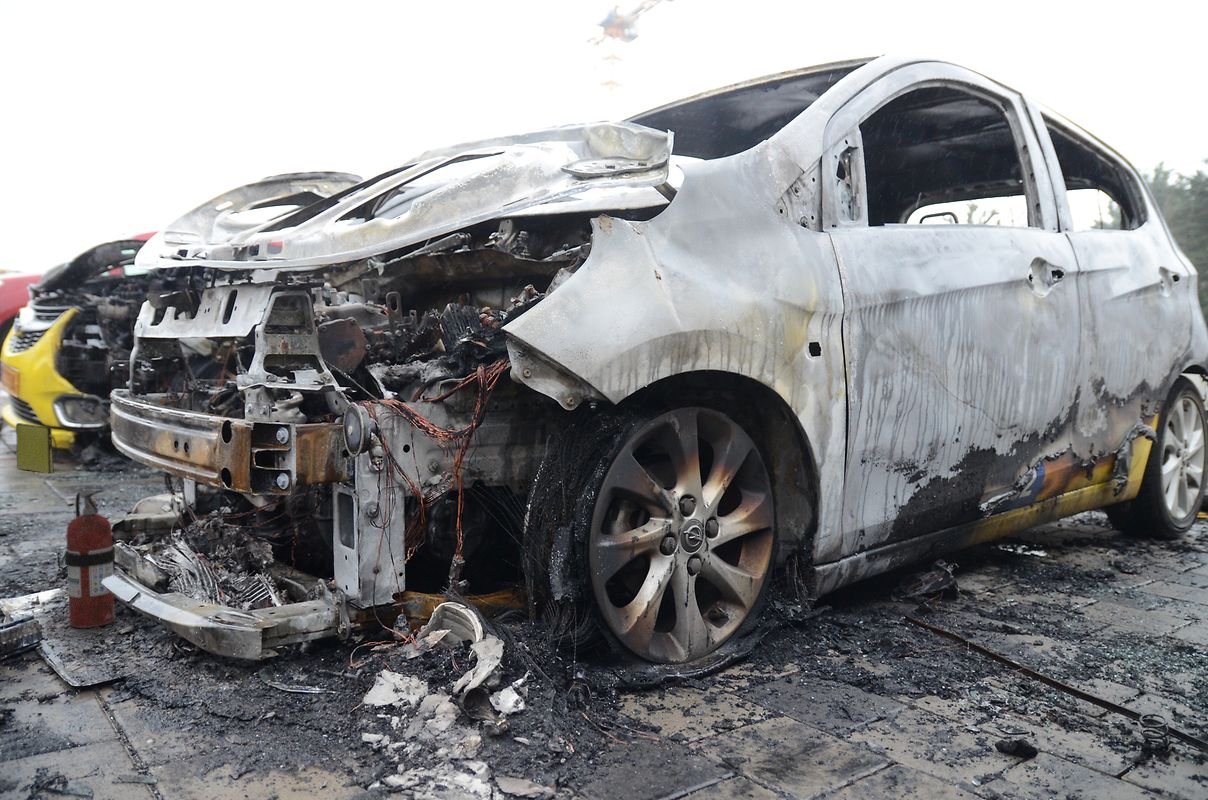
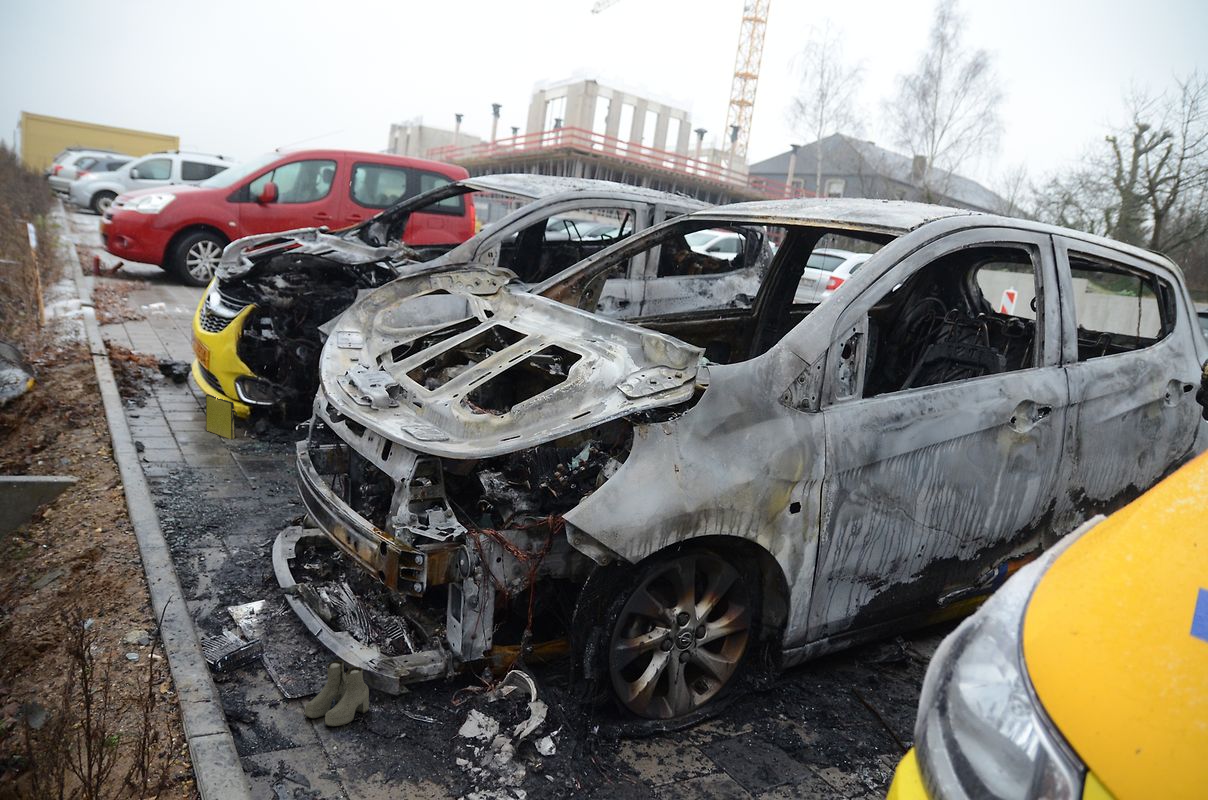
fire extinguisher: present [65,489,115,628] -> none [271,542,302,637]
boots: none [105,618,214,716] -> present [305,660,369,726]

